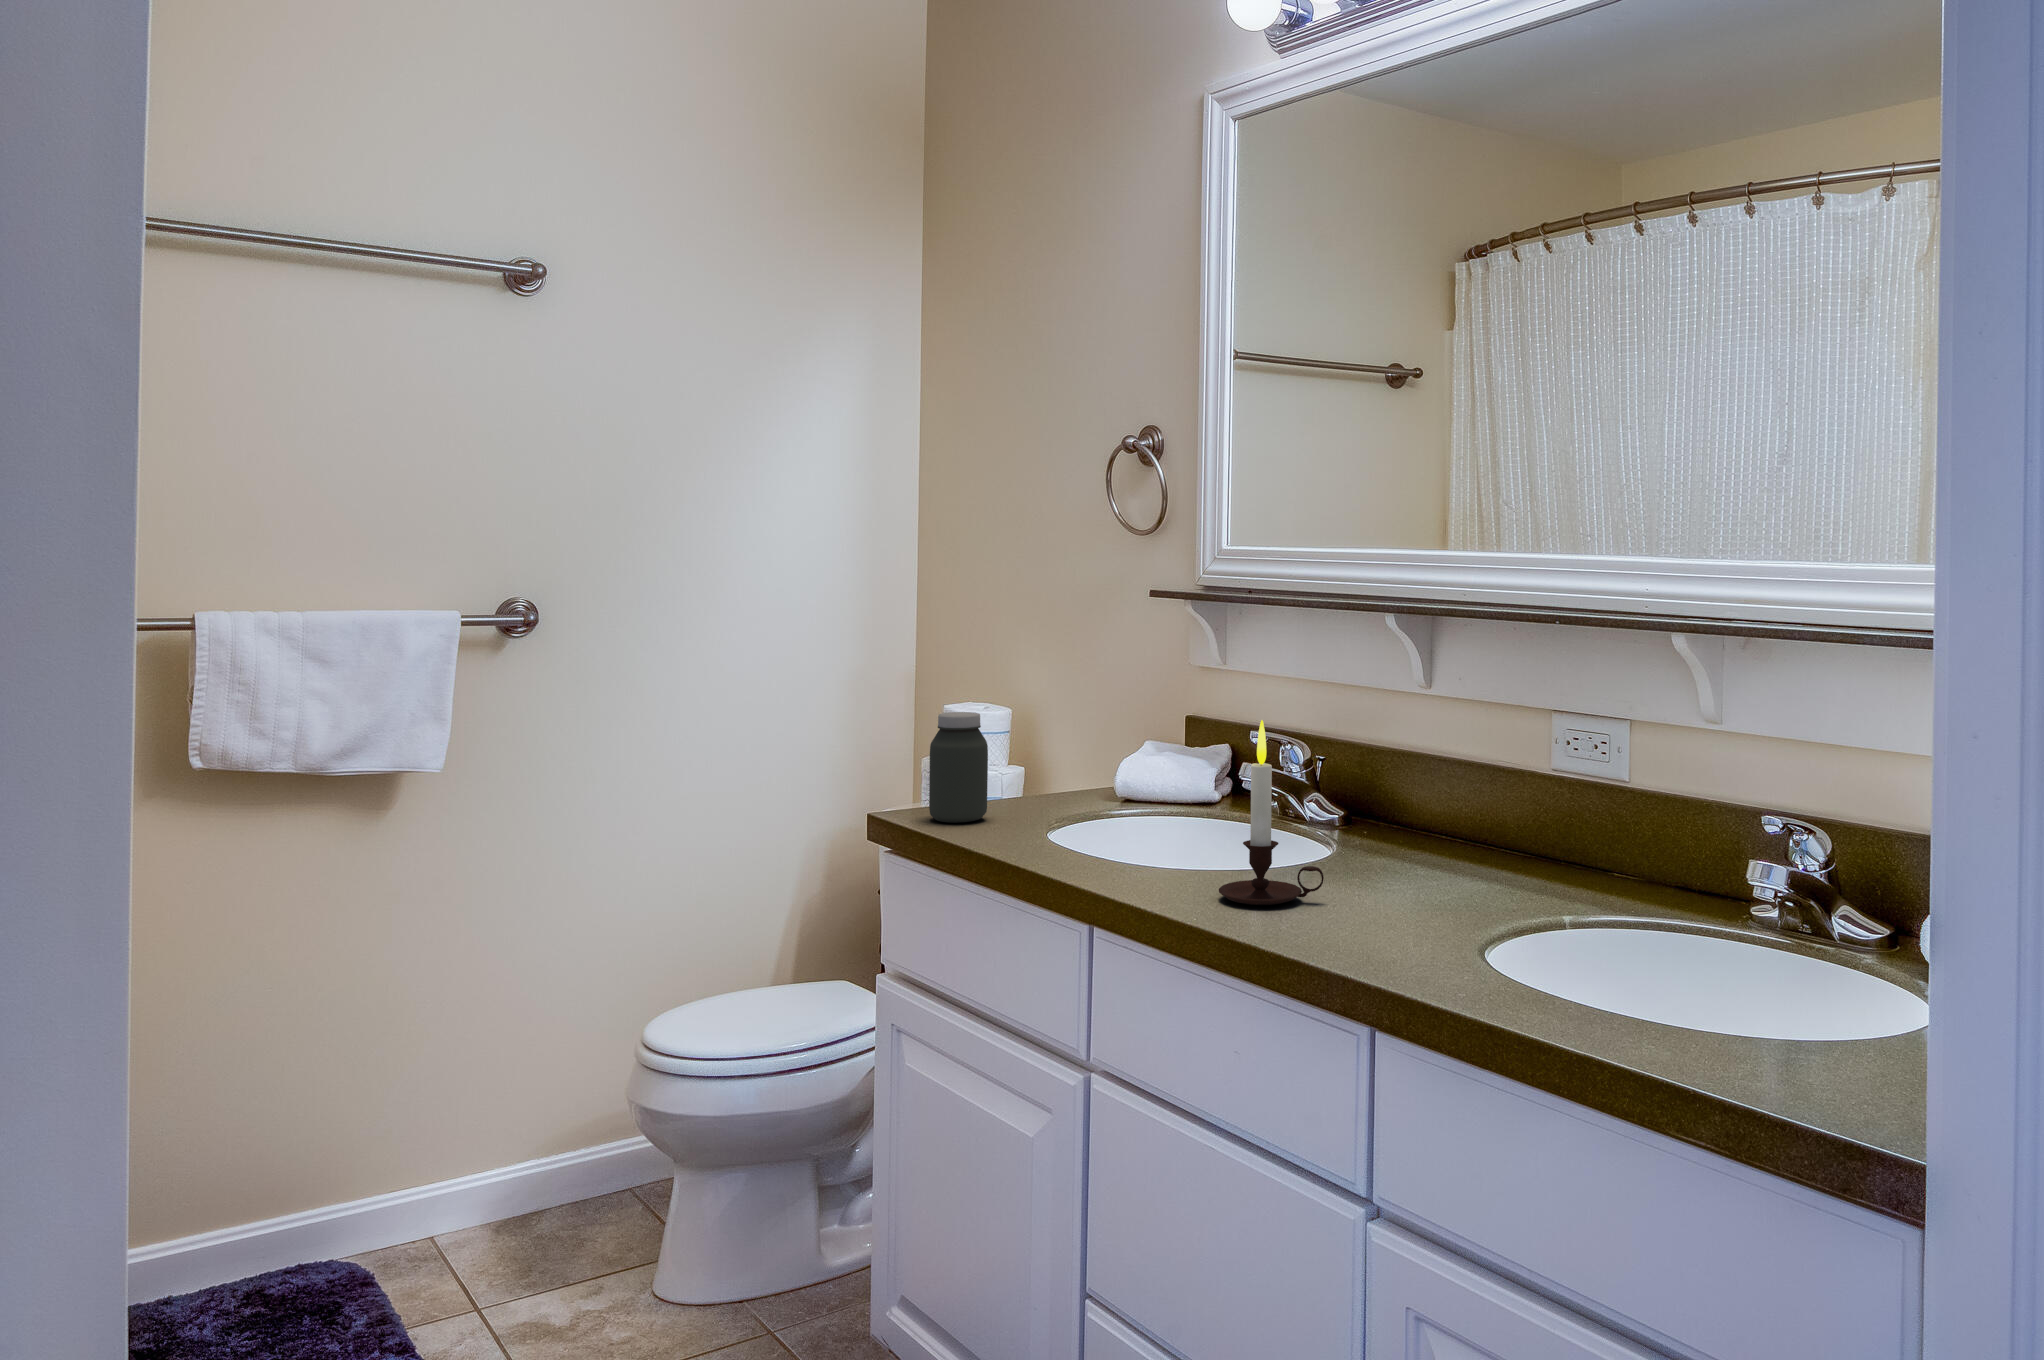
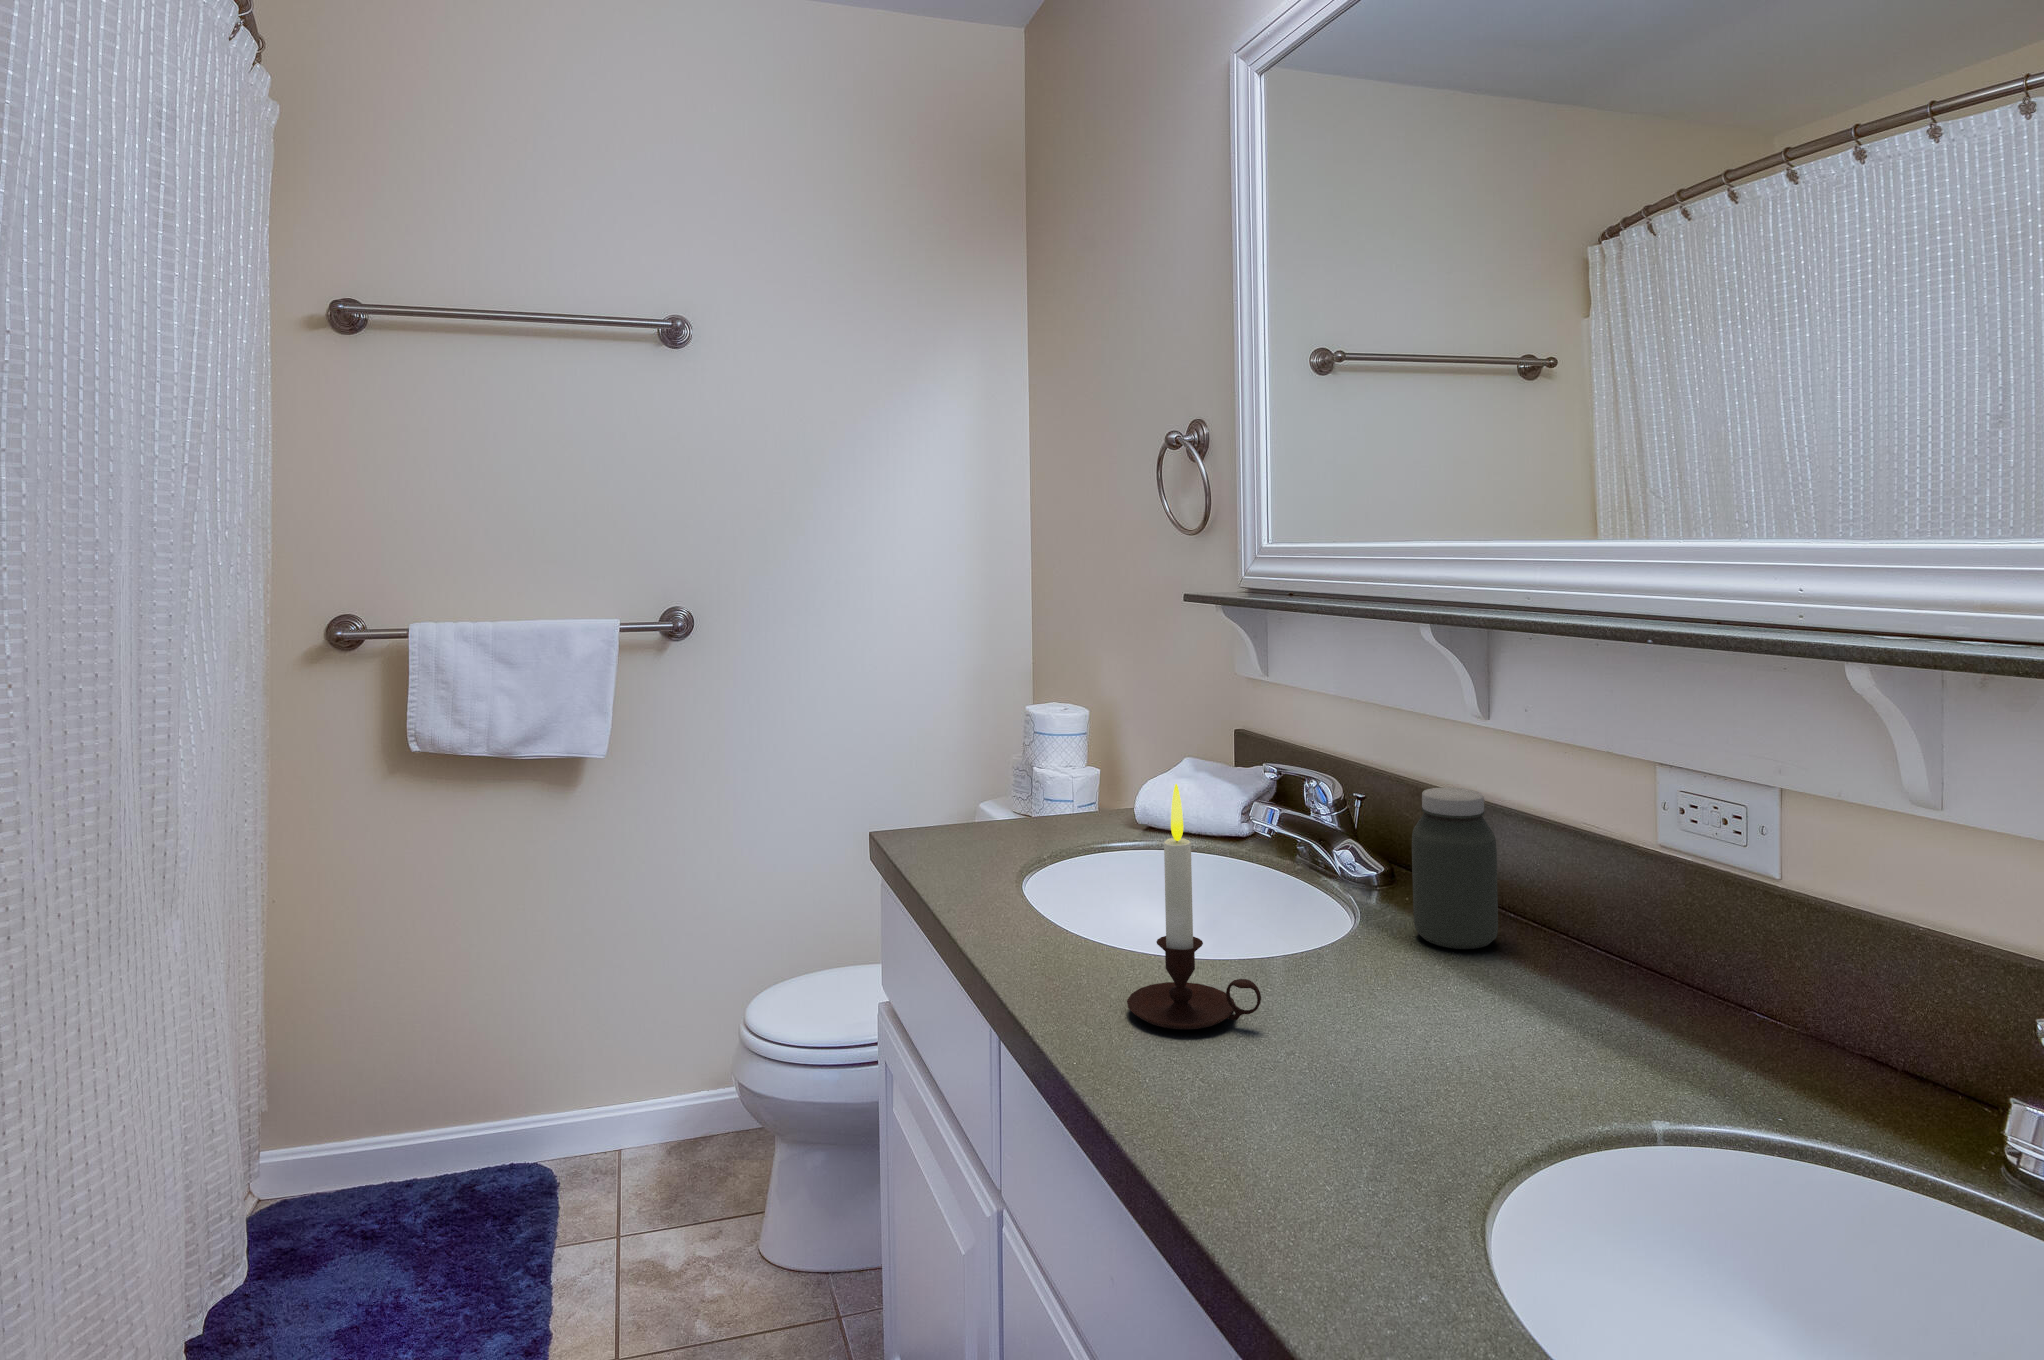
jar: present [929,712,988,823] -> present [1412,788,1498,949]

